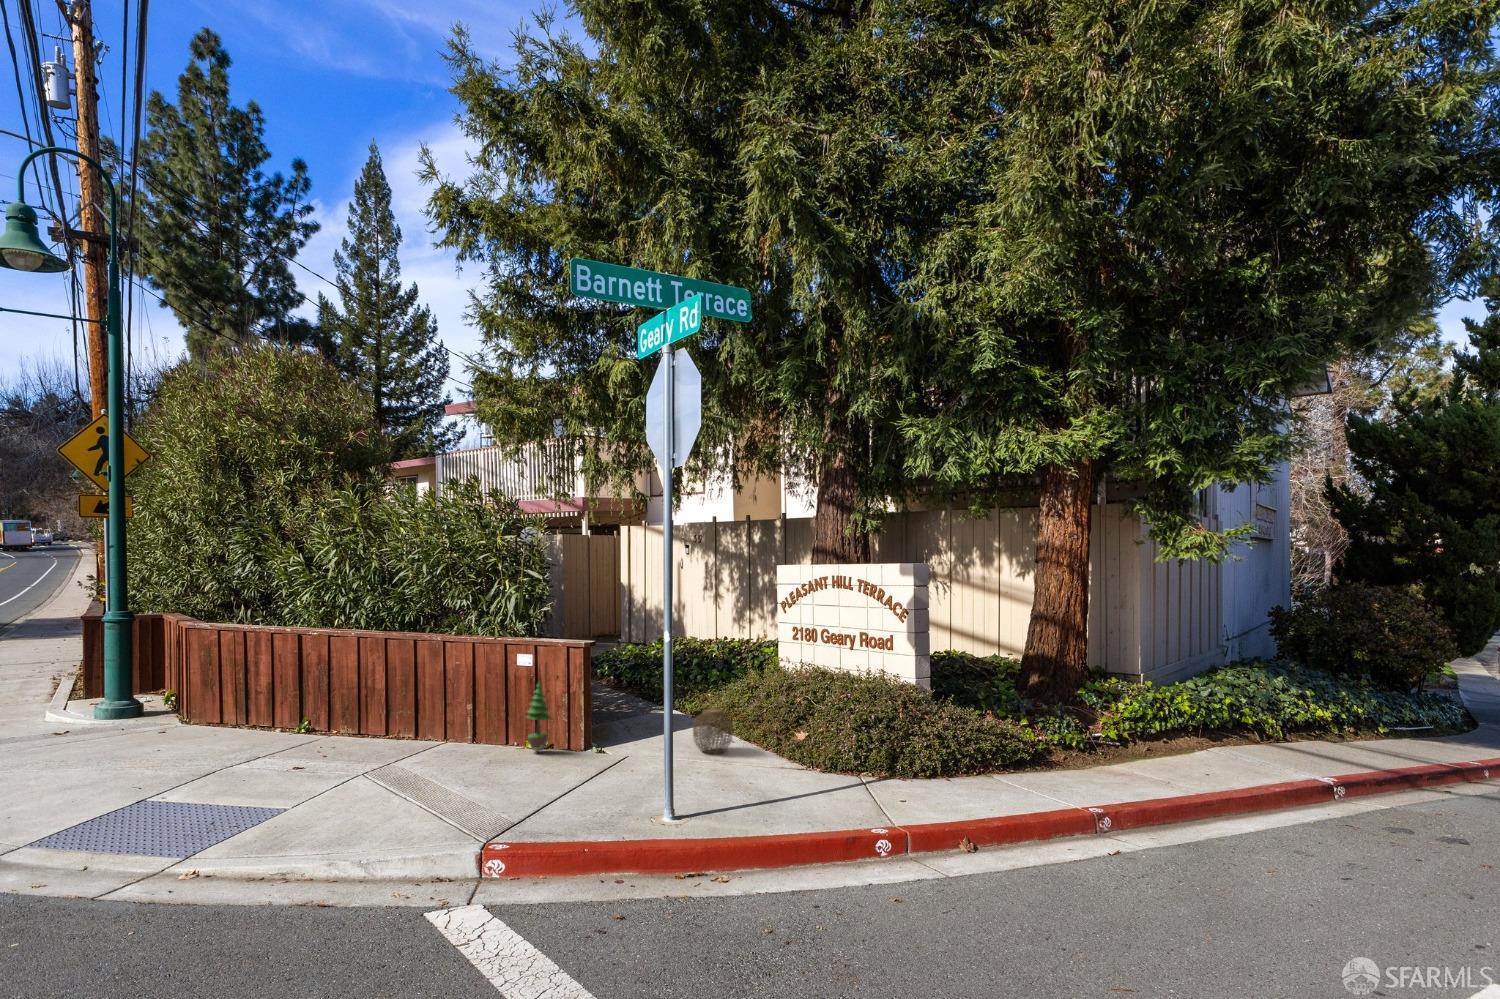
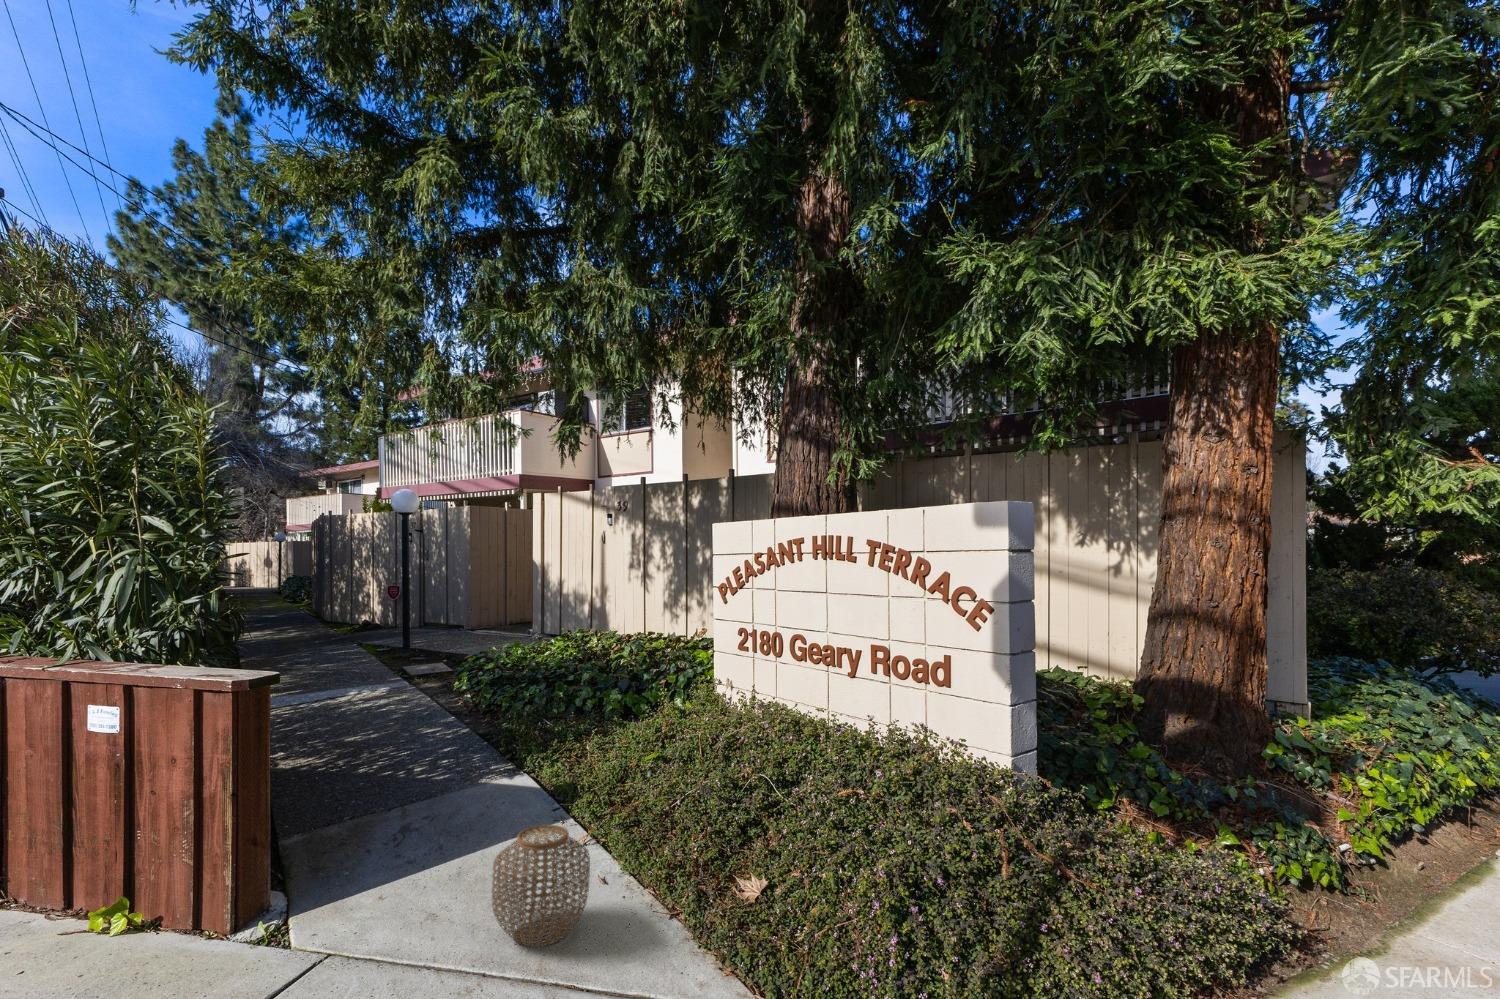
potted tree: present [526,682,550,752] -> none [60,767,143,947]

